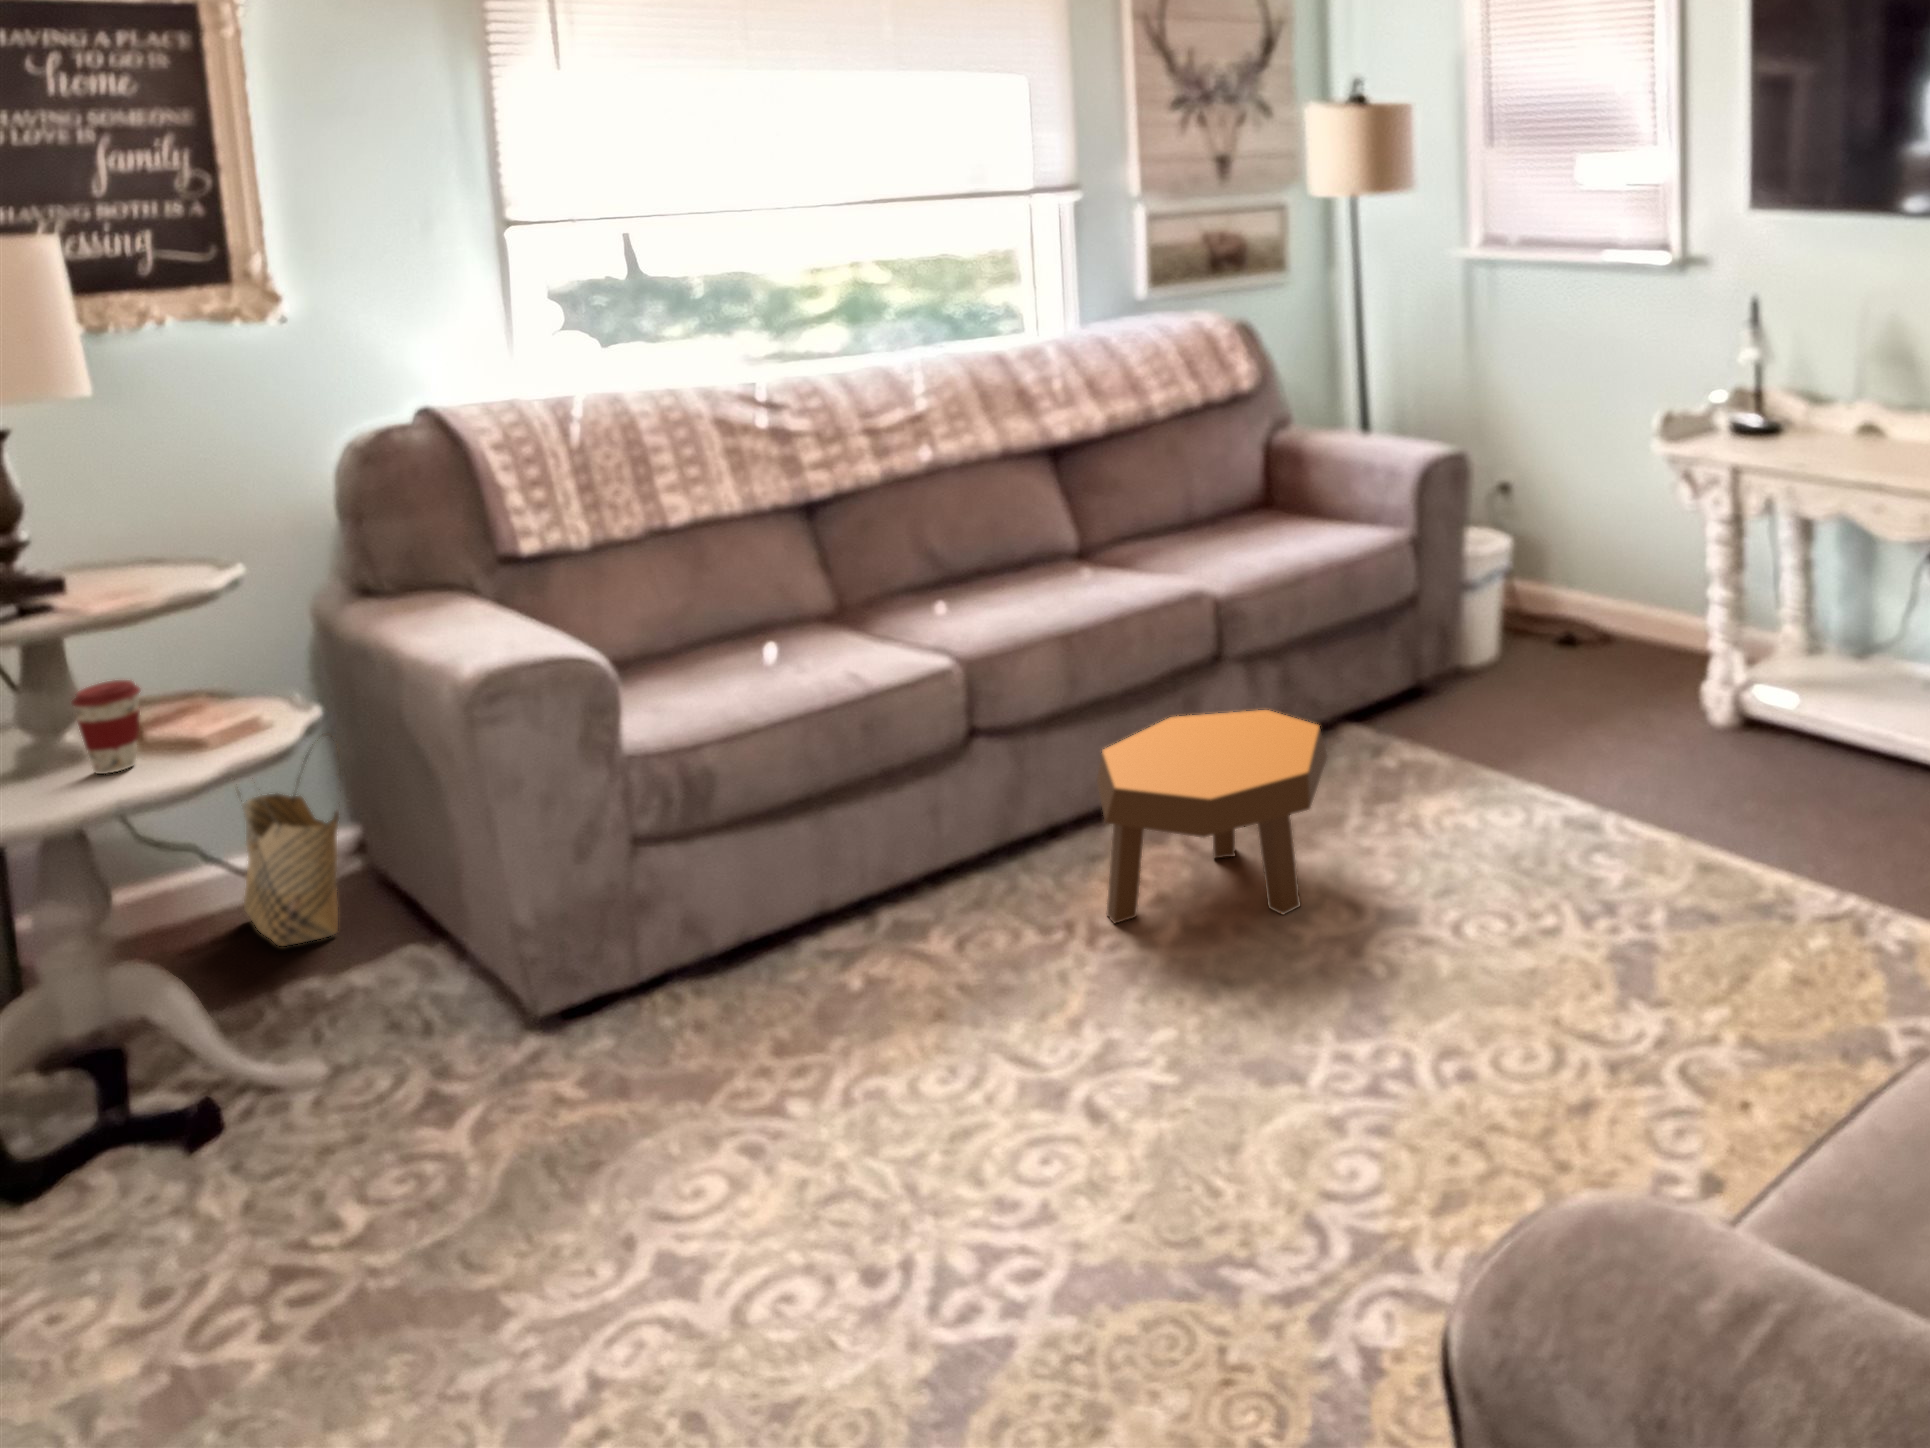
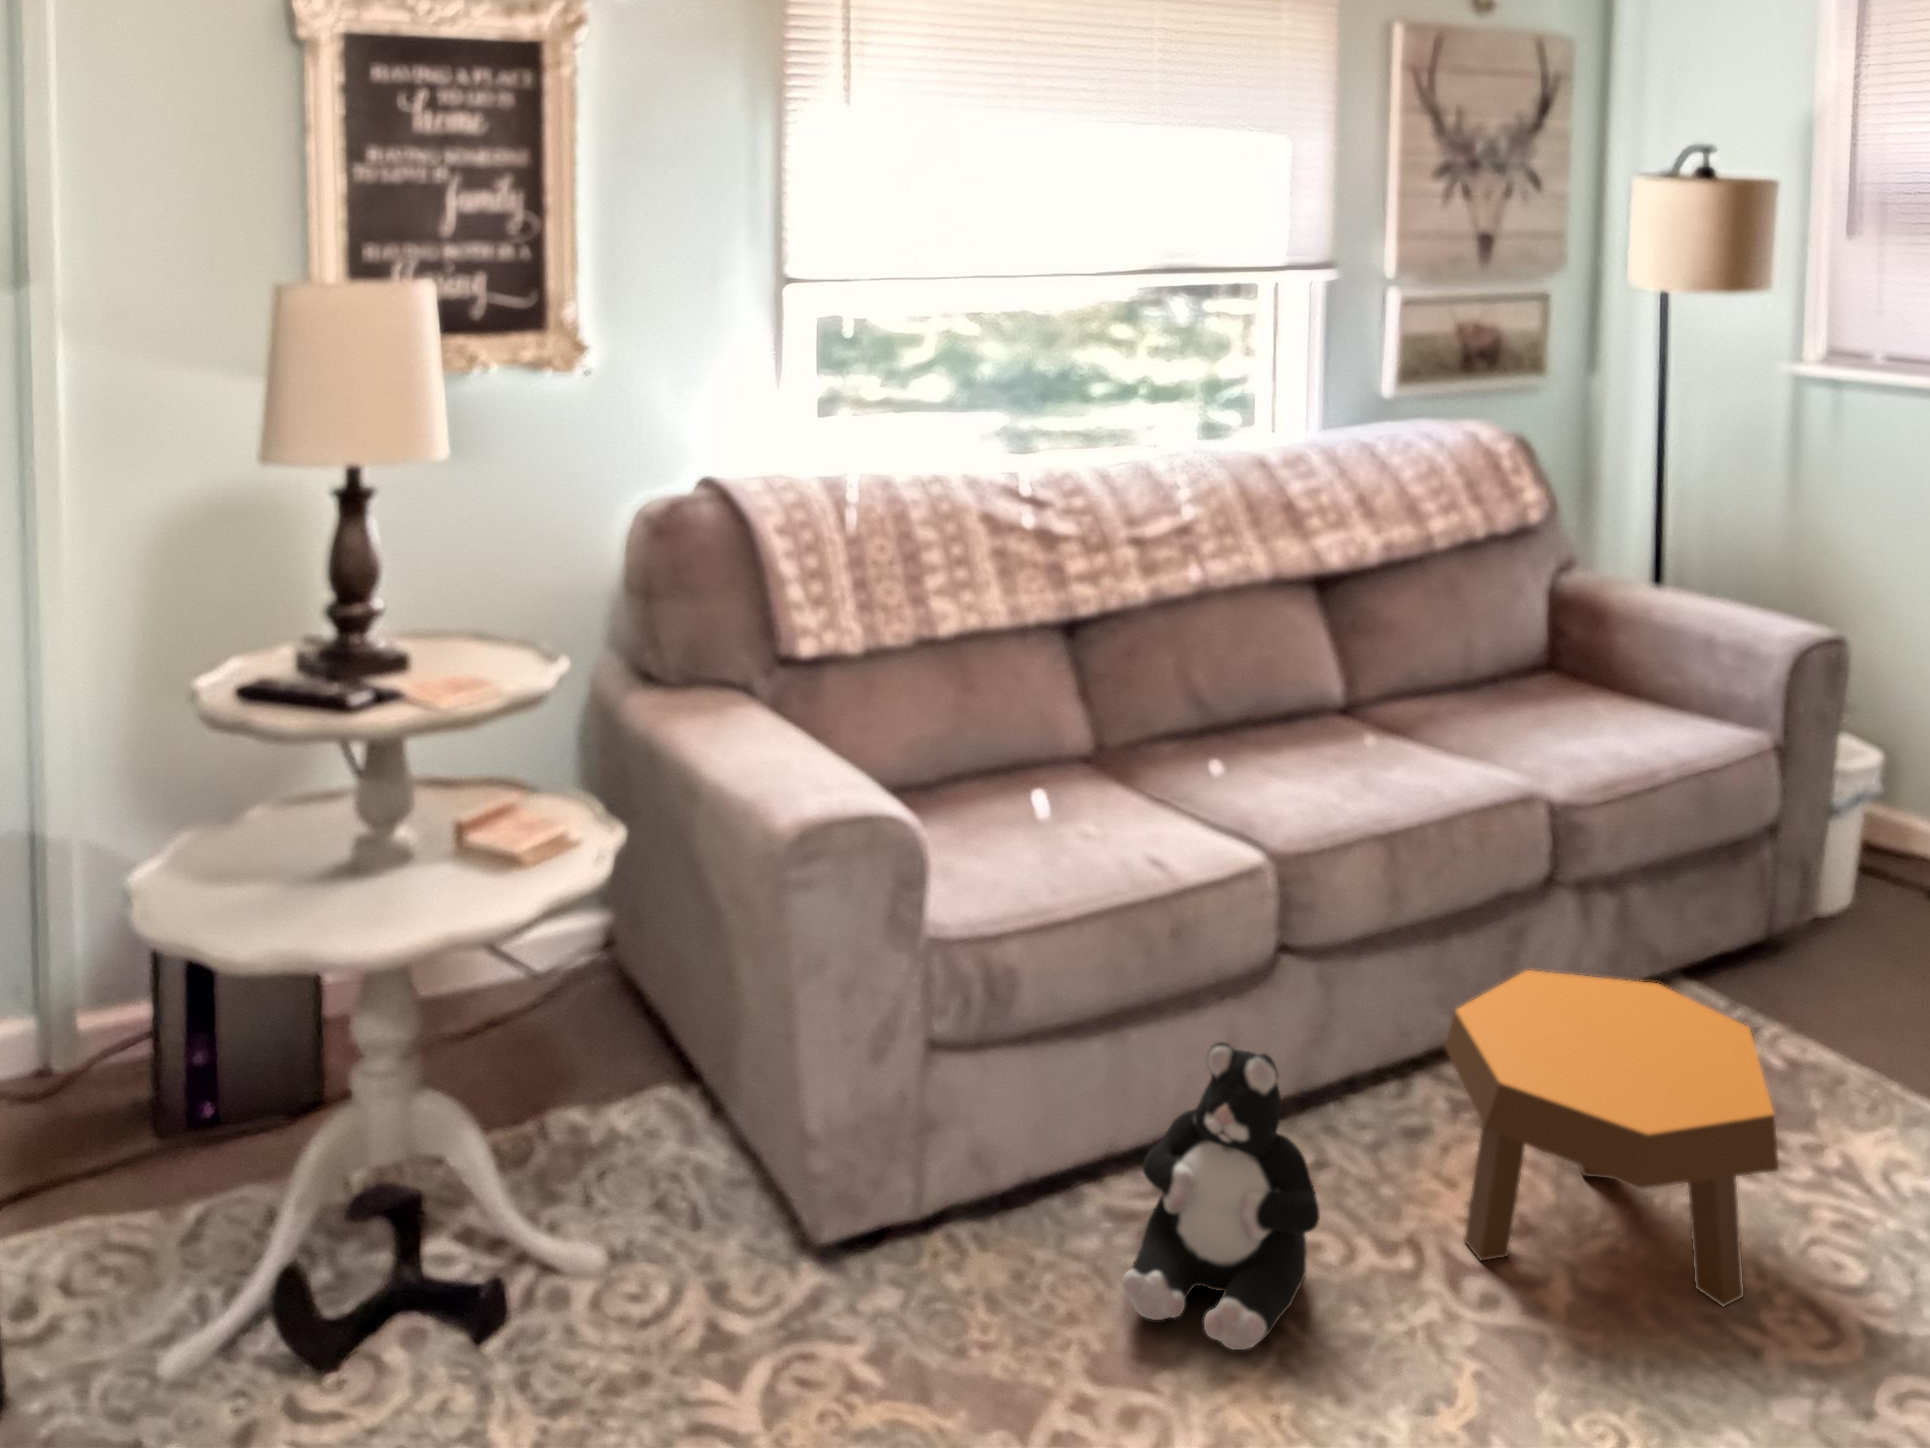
coffee cup: present [72,680,140,774] -> none [412,781,473,888]
woven basket: present [238,736,340,946] -> none [510,820,610,1054]
plush toy: none [806,796,972,1013] -> present [1123,1042,1320,1350]

